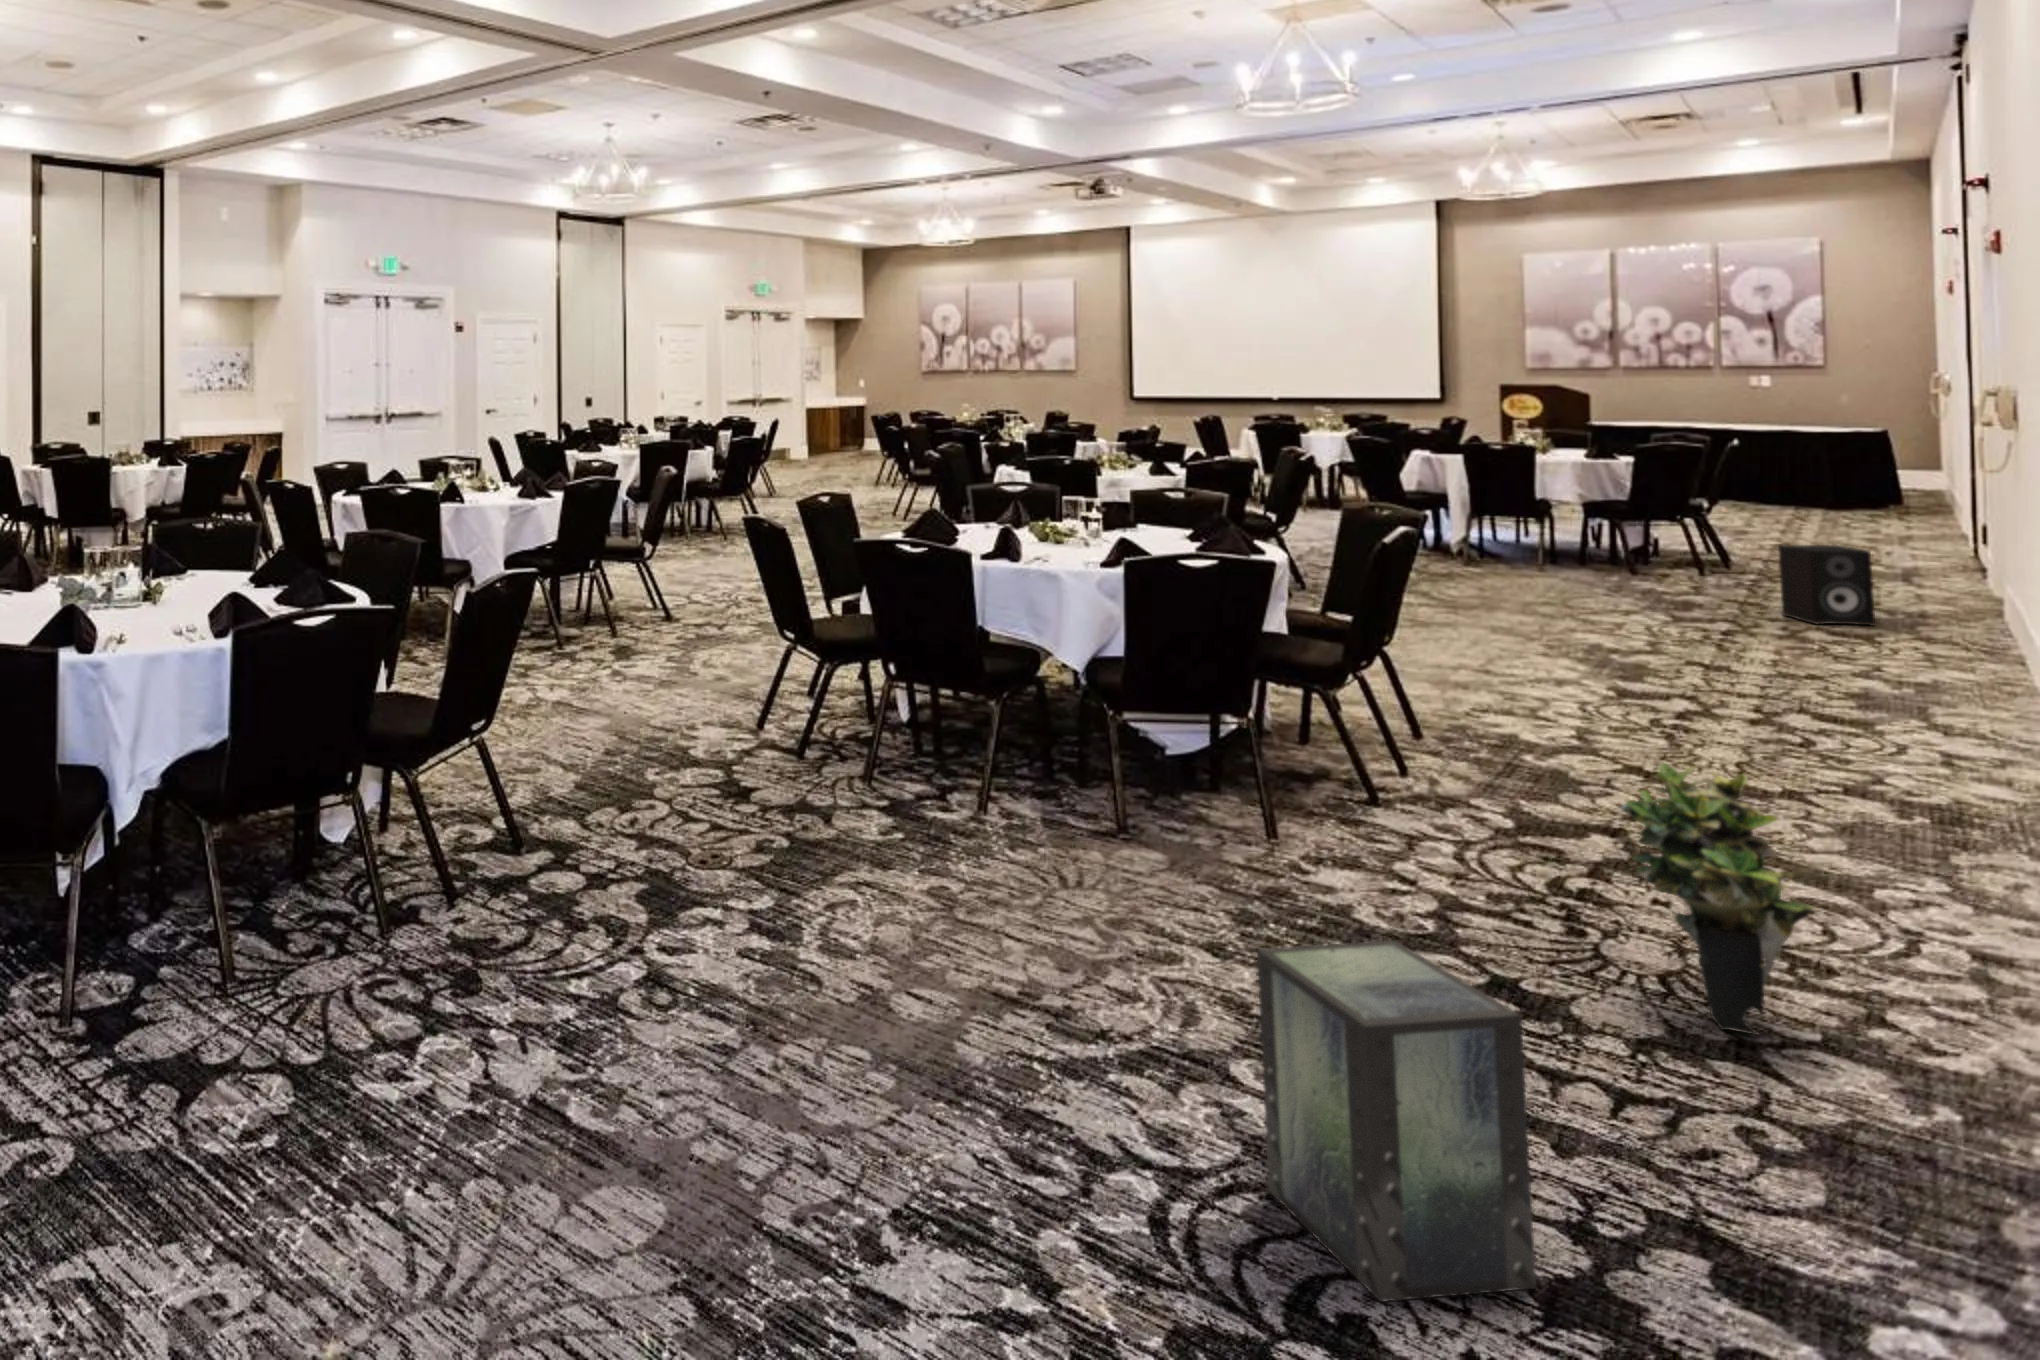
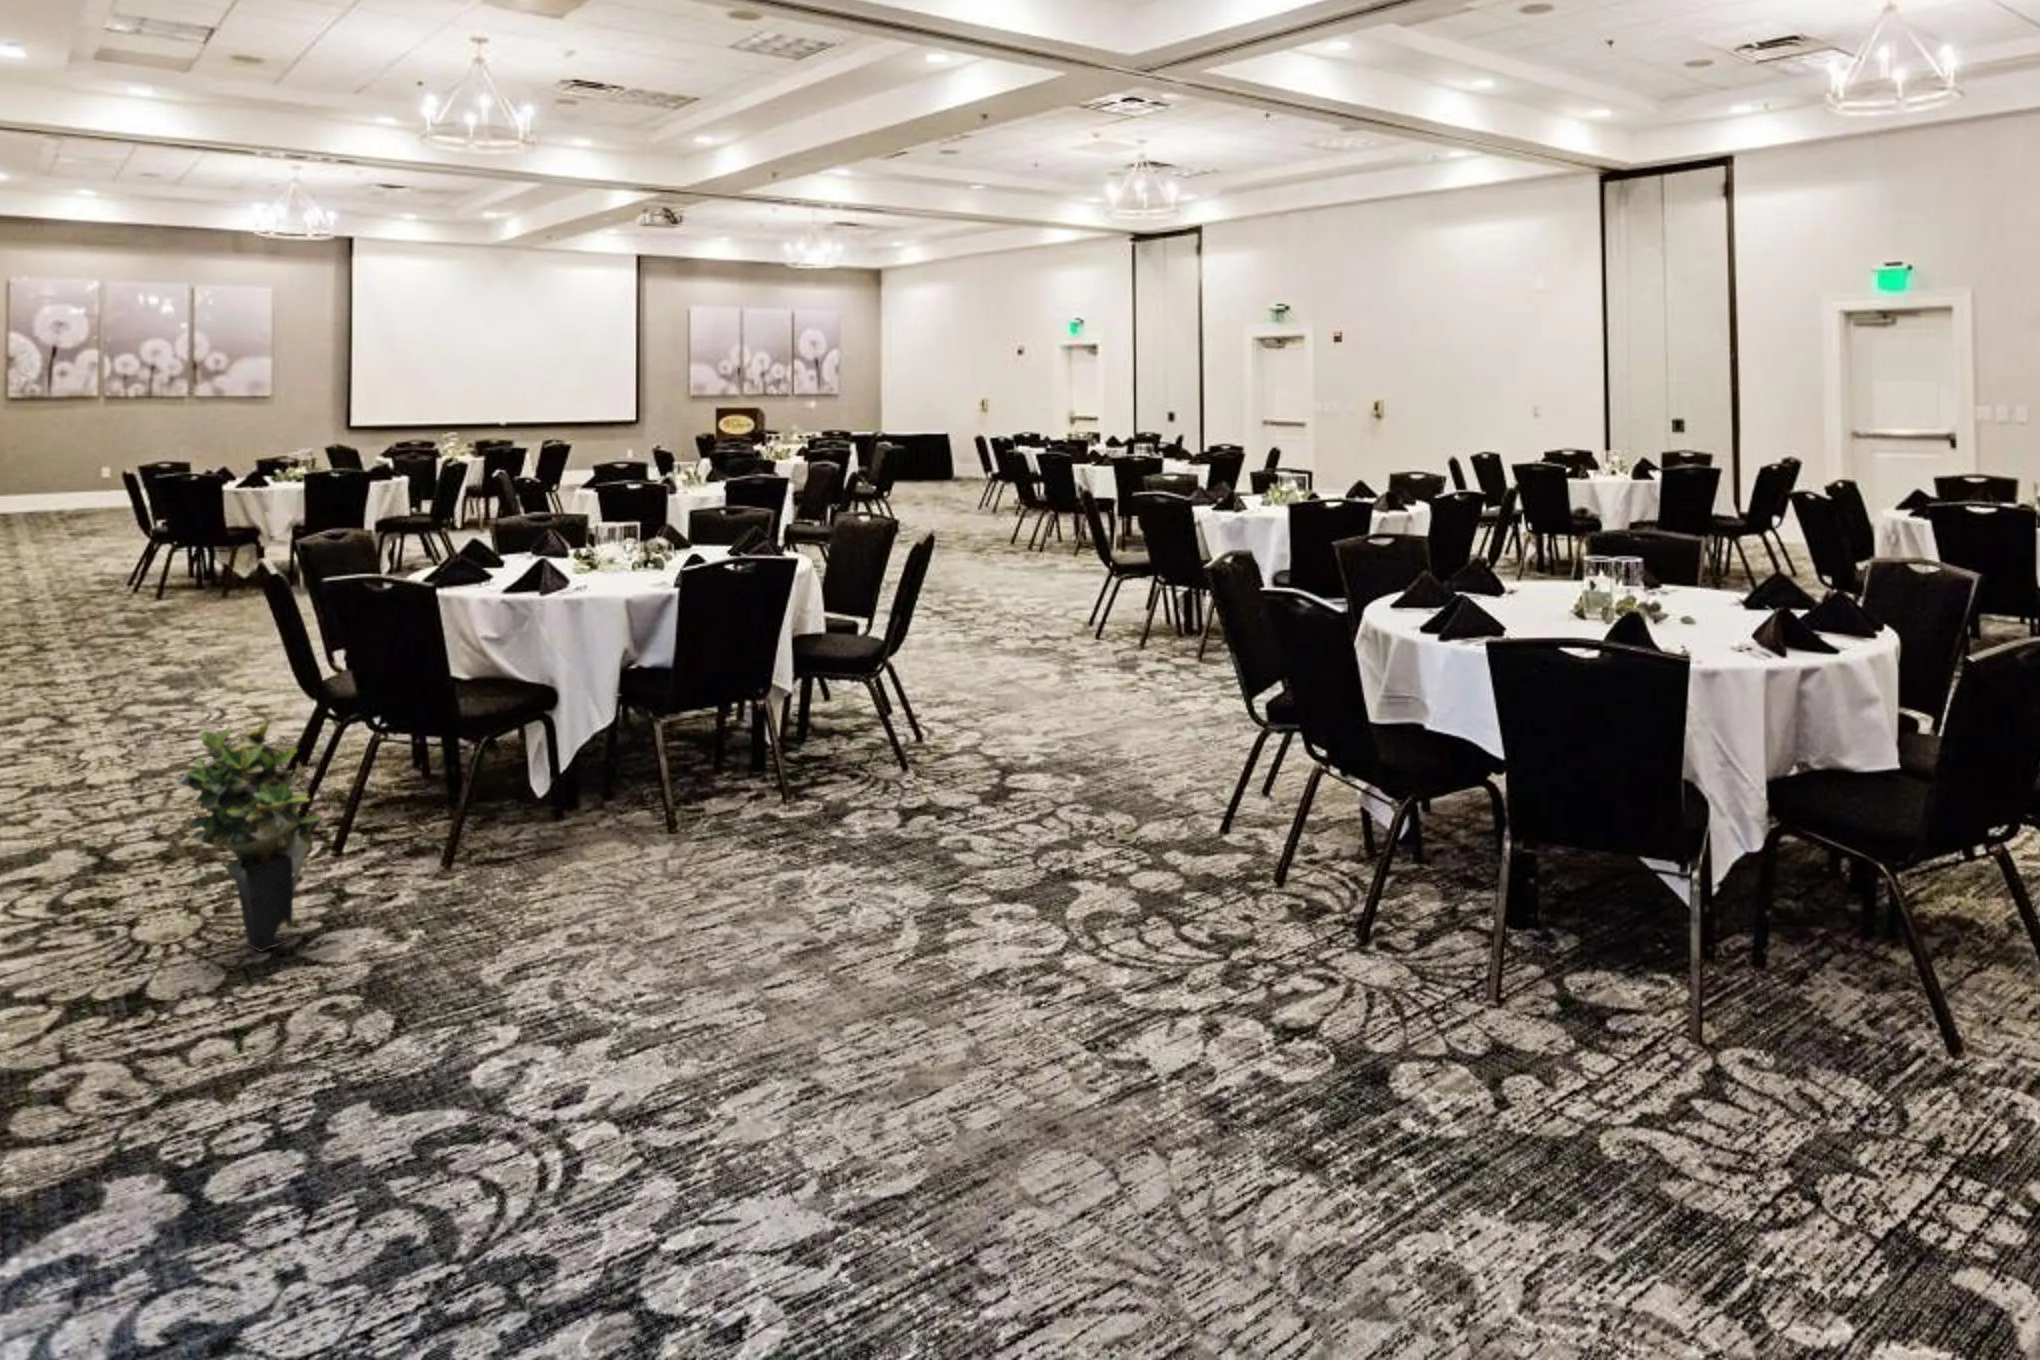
speaker: present [1778,544,1875,625] -> none [67,552,143,630]
storage box: present [1257,940,1536,1302] -> none [9,943,284,1303]

